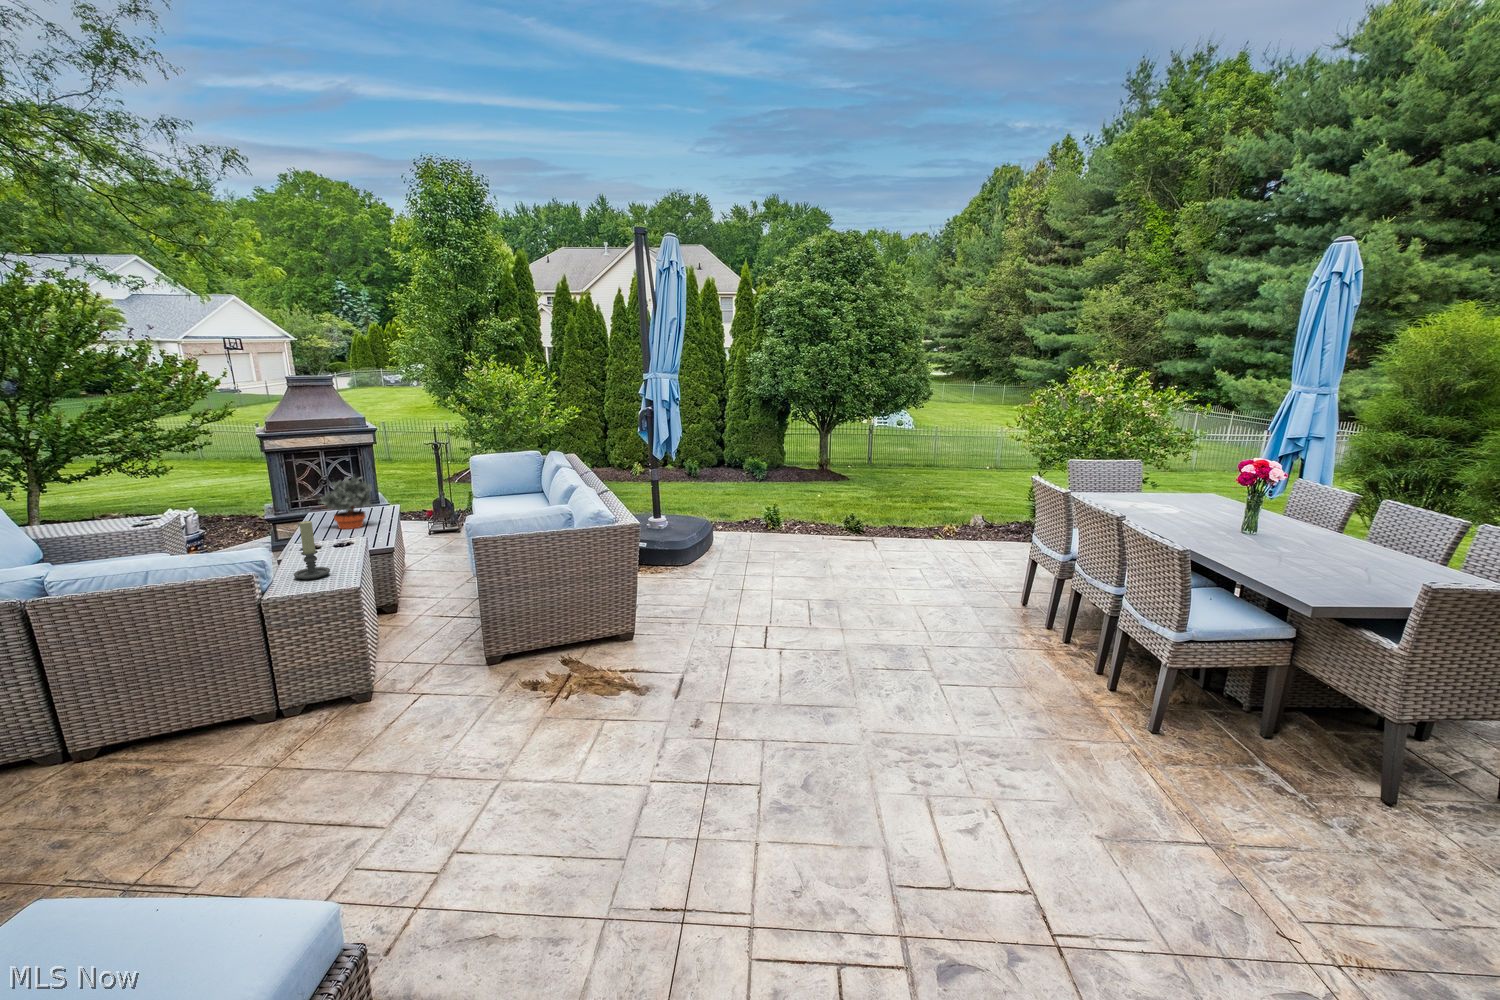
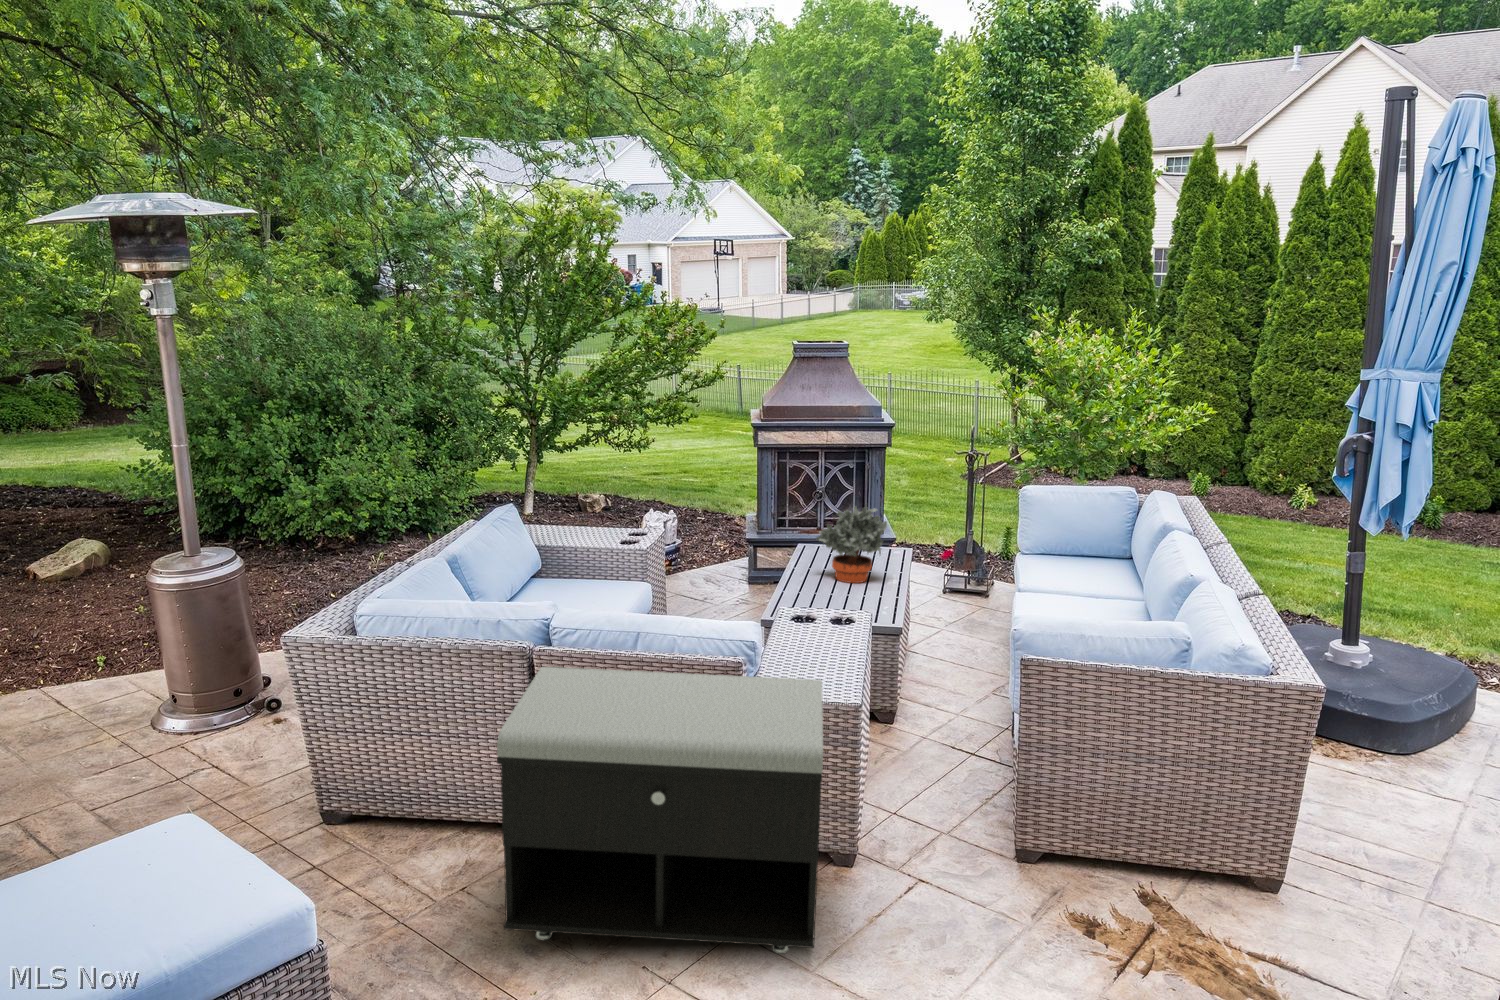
candle holder: present [293,521,330,580] -> none [783,591,827,676]
storage bench: none [7,575,343,821] -> present [497,667,823,954]

